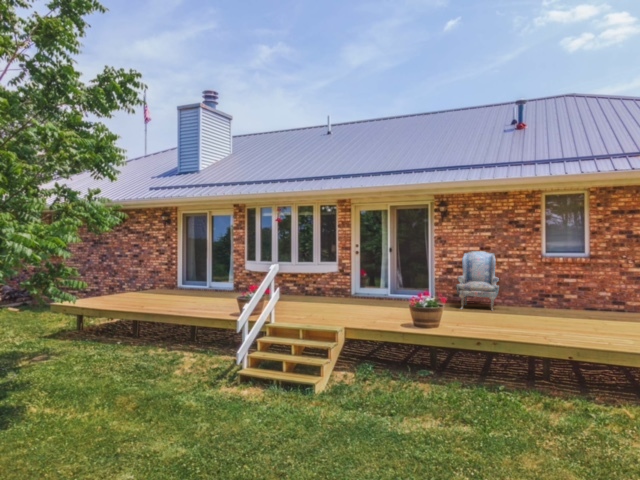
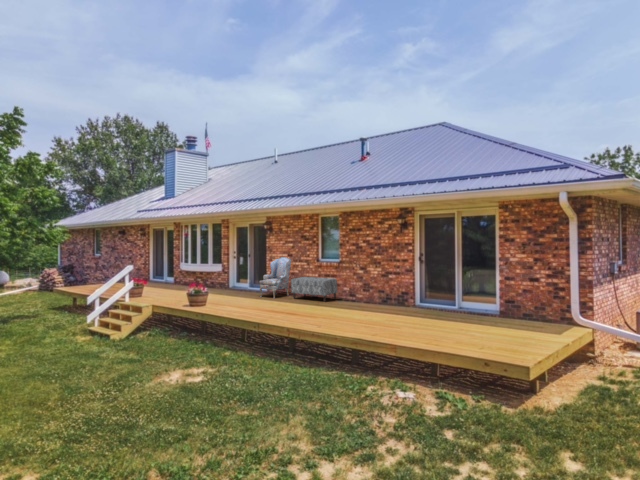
bench: none [519,279,594,314] -> present [291,277,337,302]

